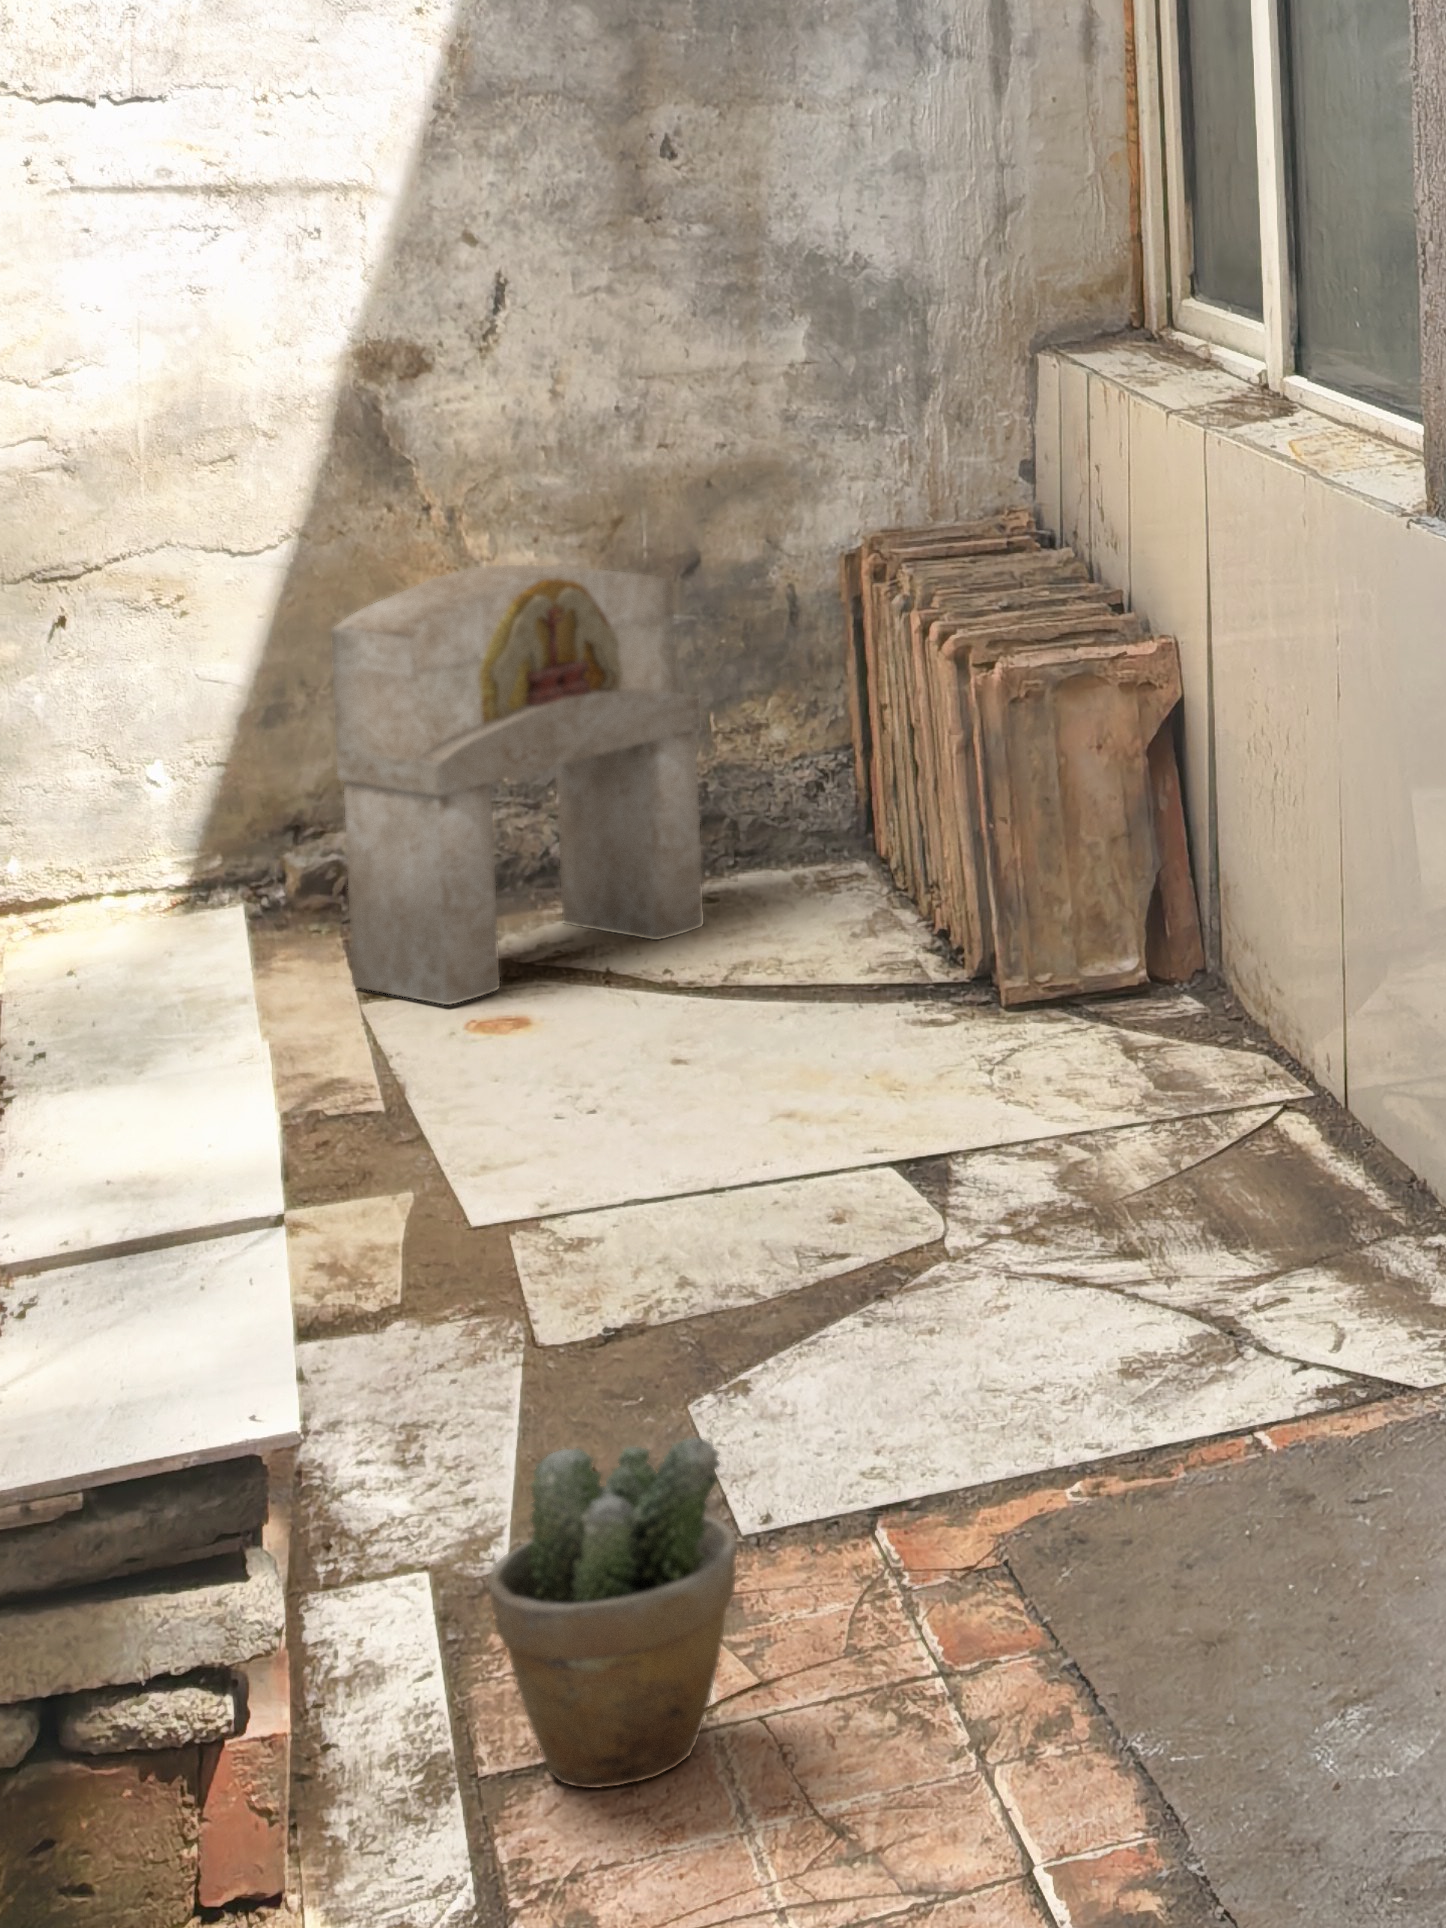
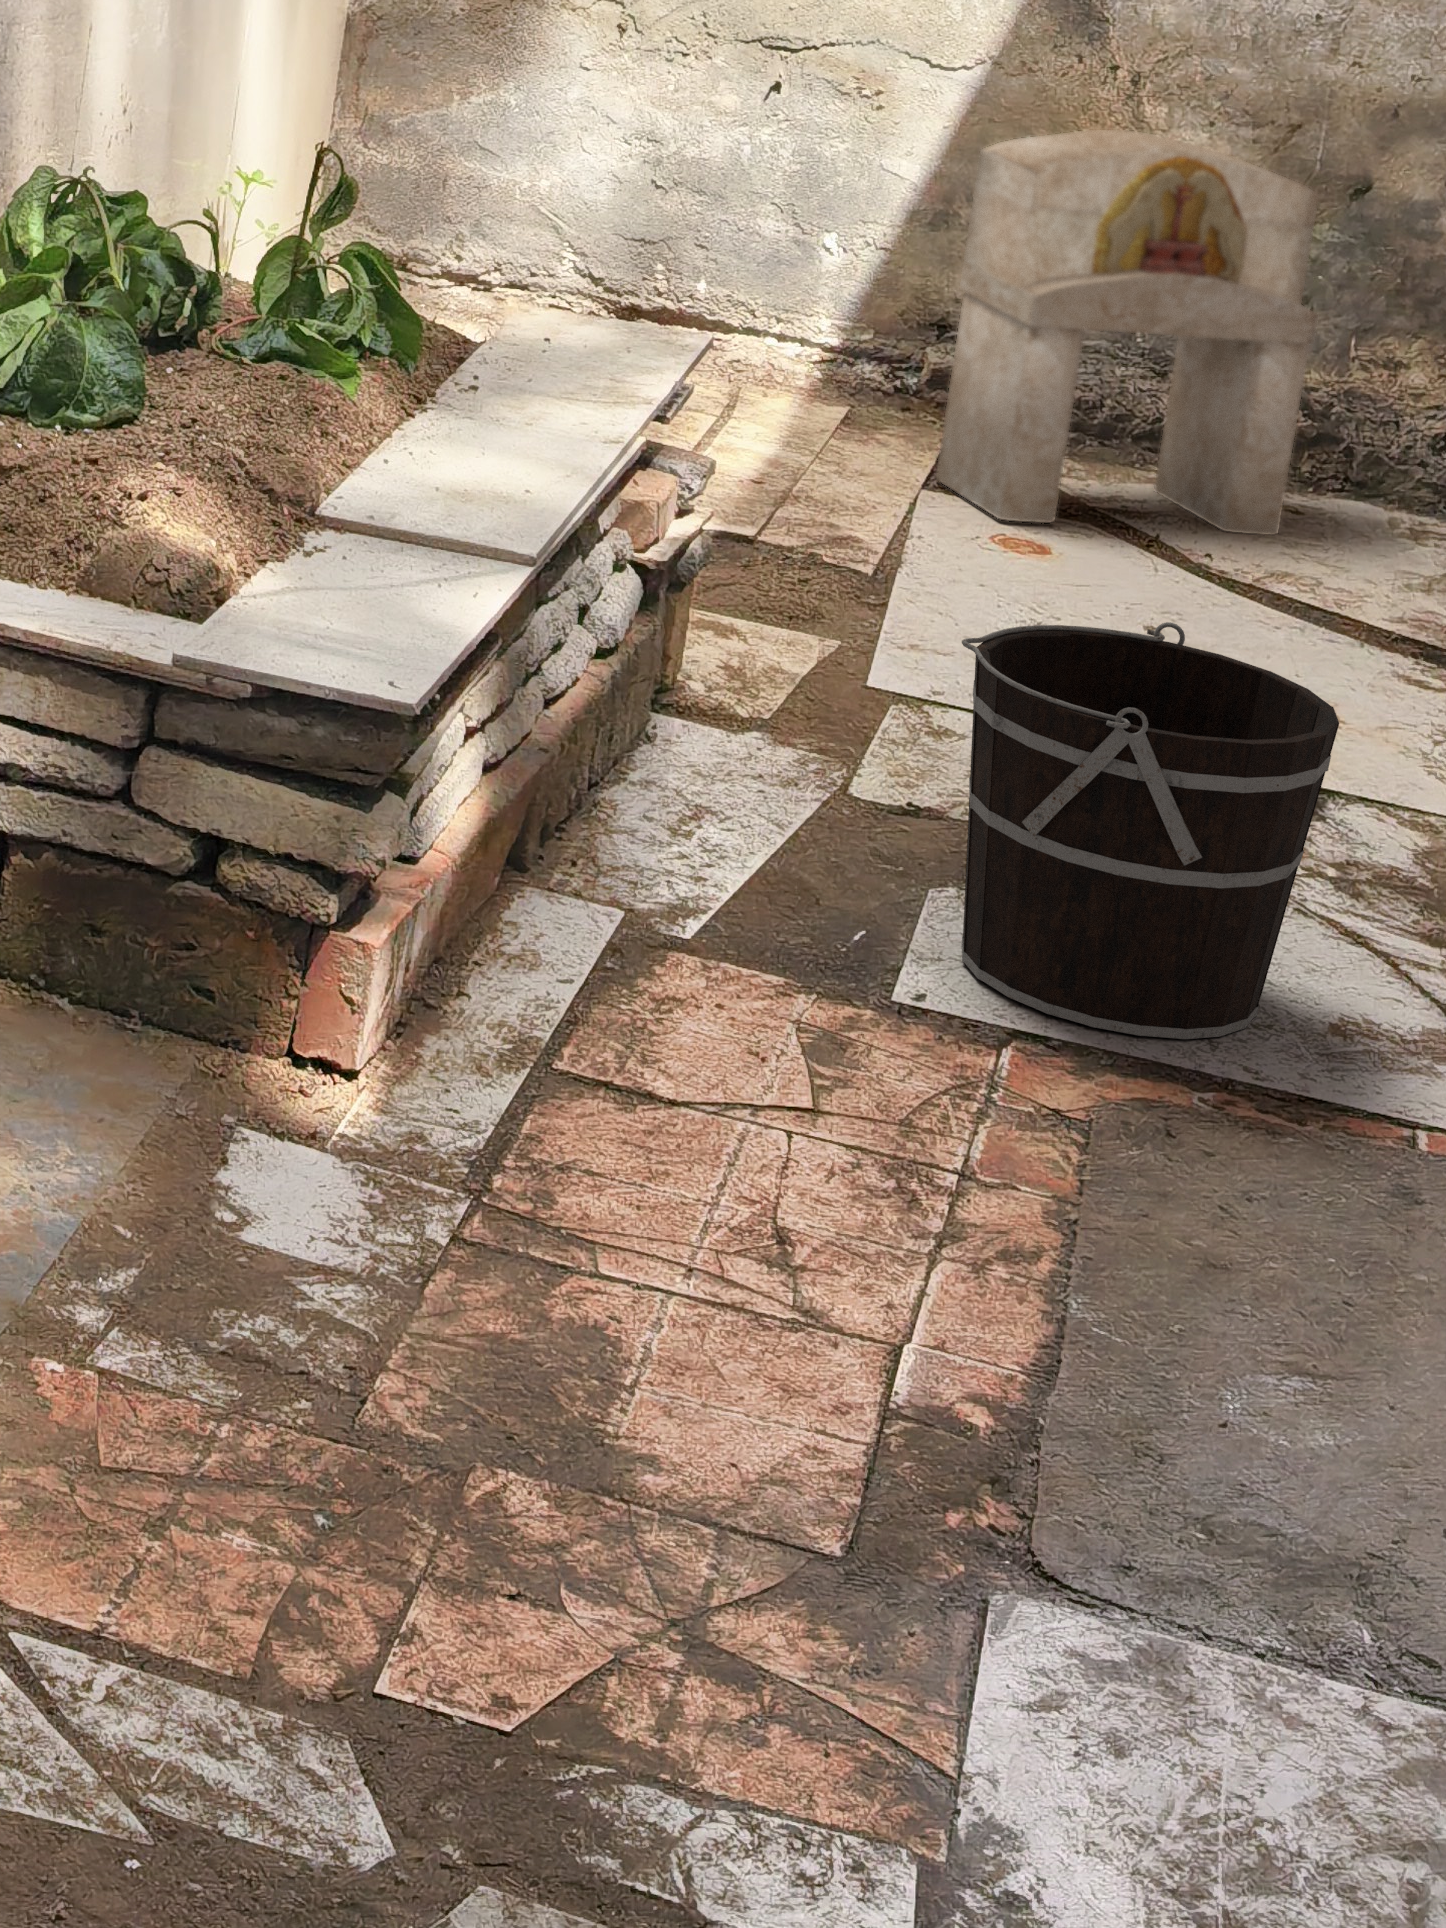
bucket: none [700,1043,1076,1480] -> present [961,622,1339,1039]
potted plant: present [488,1438,737,1788] -> none [578,823,798,1133]

